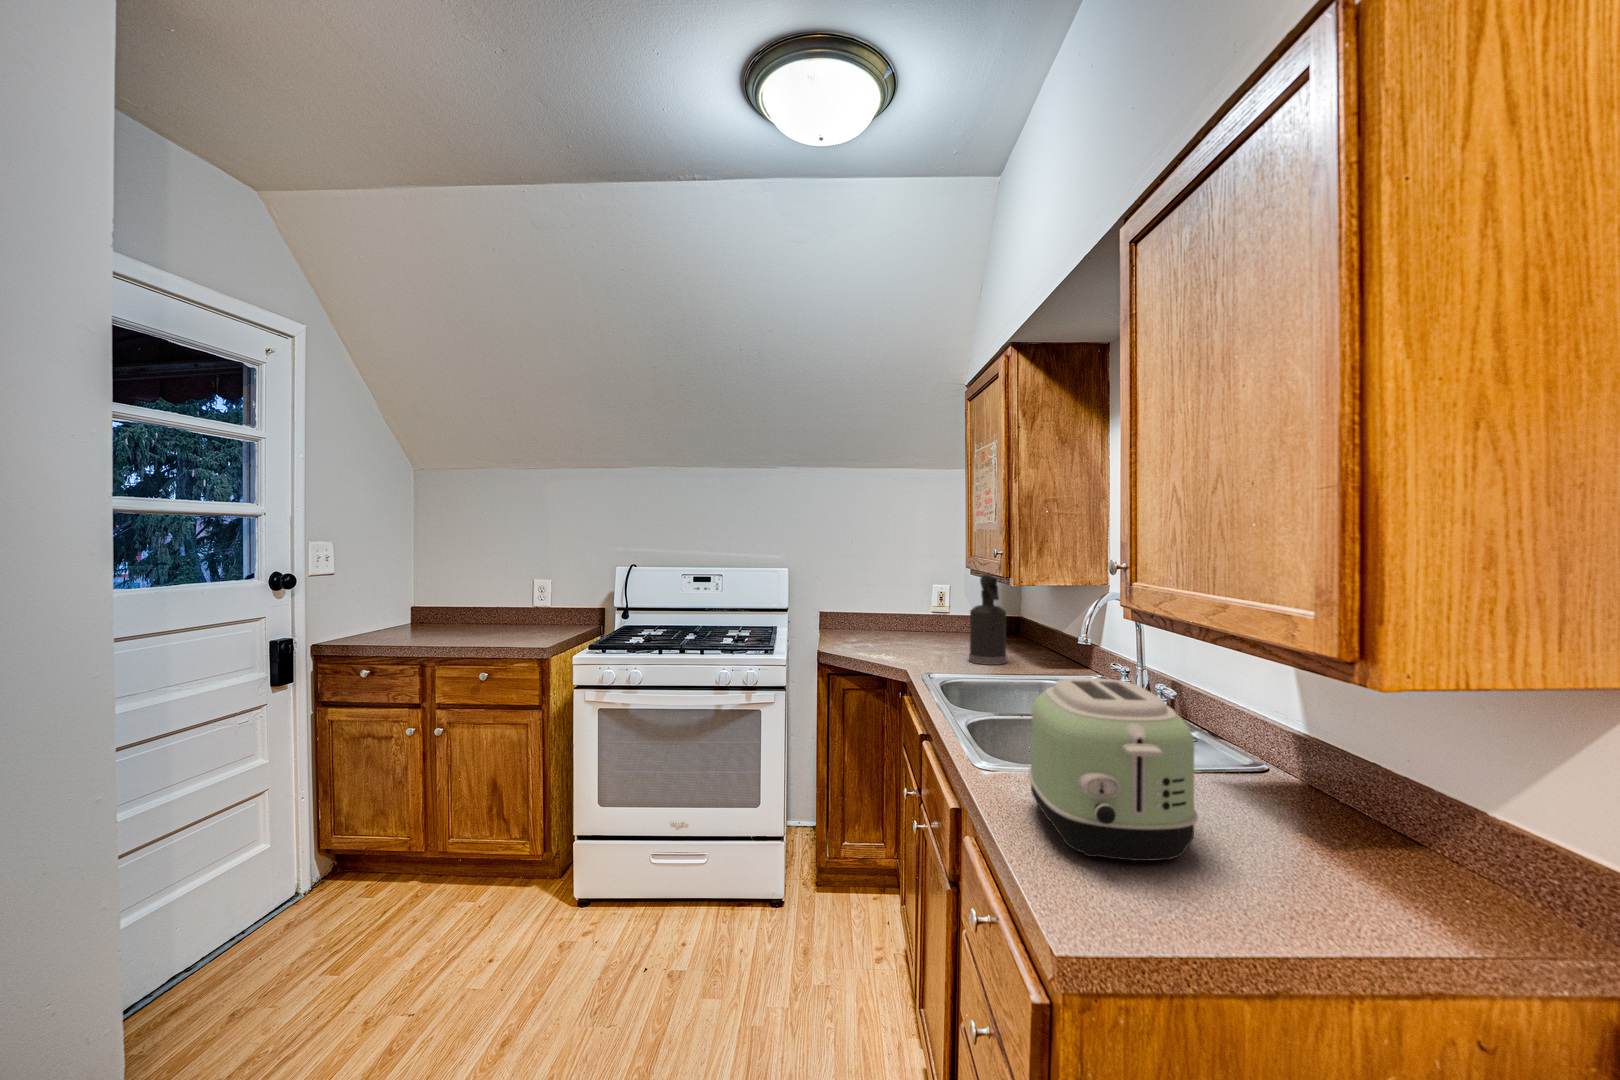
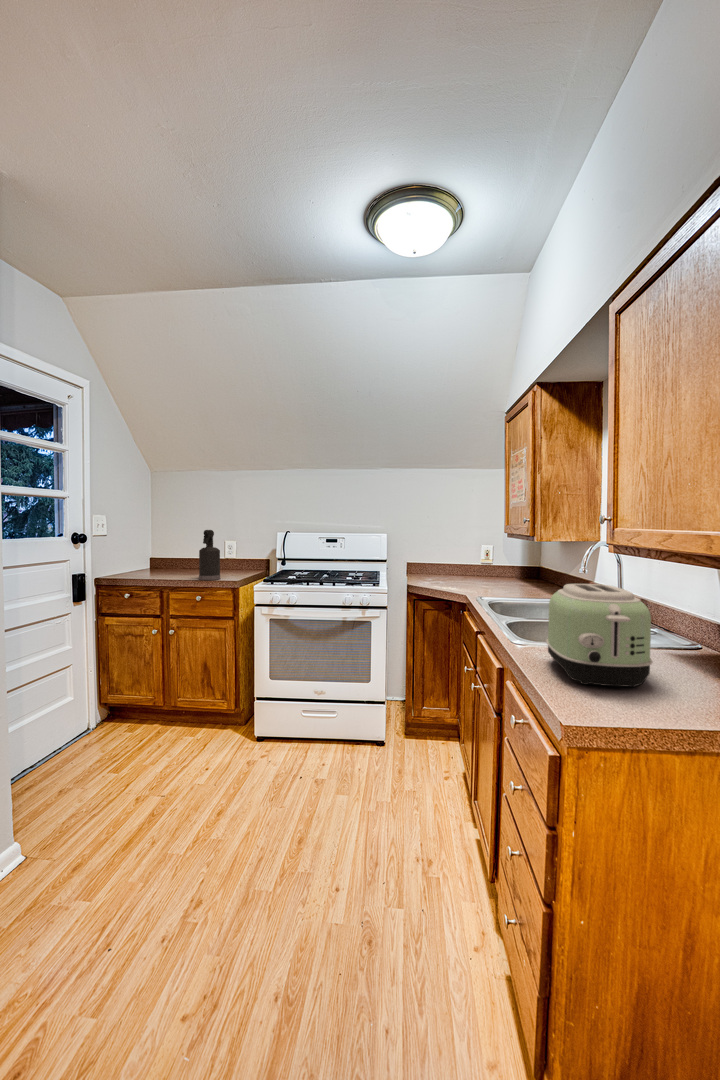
spray bottle: present [969,575,1007,665] -> present [199,530,220,580]

